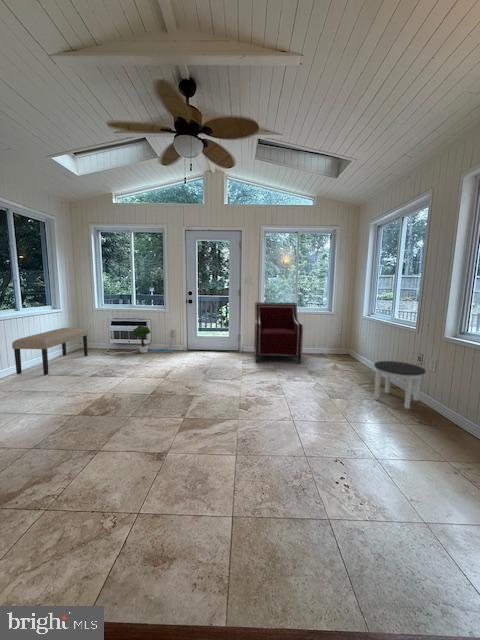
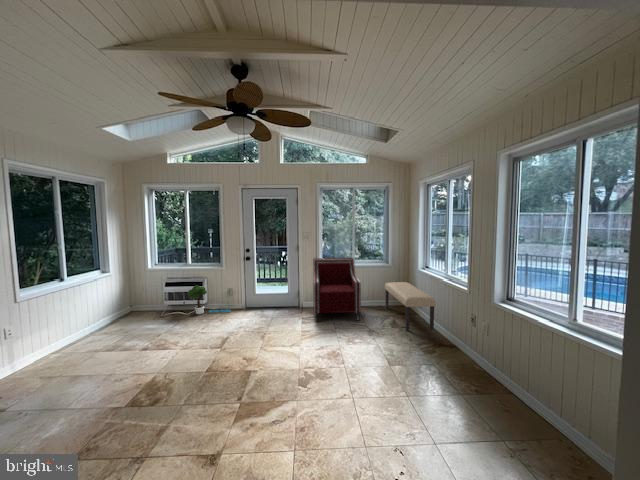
bench: present [12,328,88,375] -> present [385,282,436,330]
round table: present [374,361,425,409] -> none [430,323,479,375]

